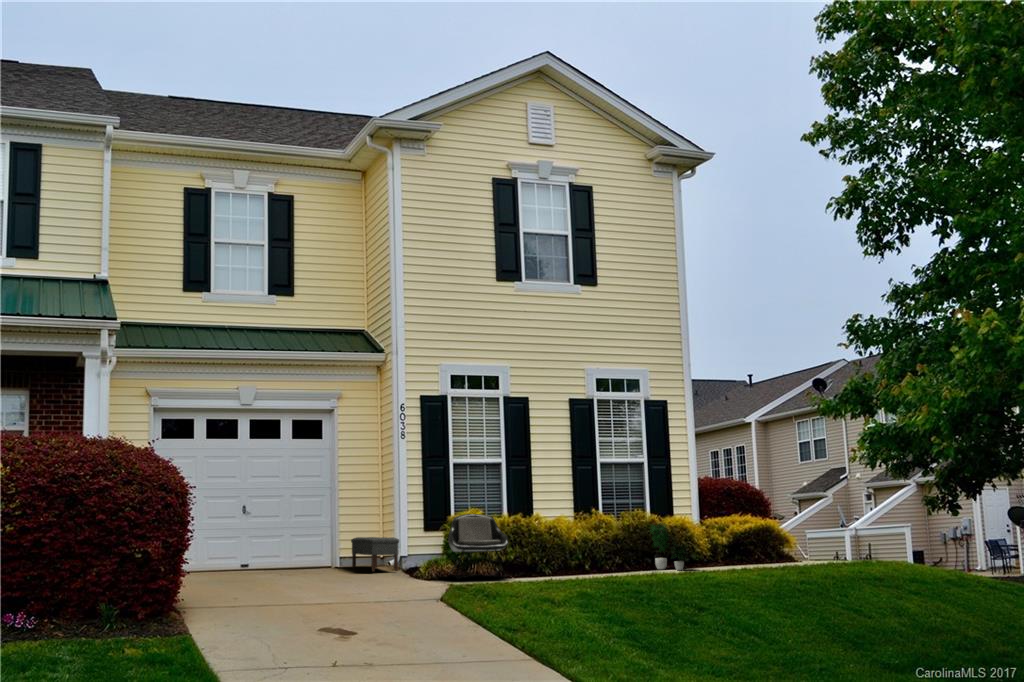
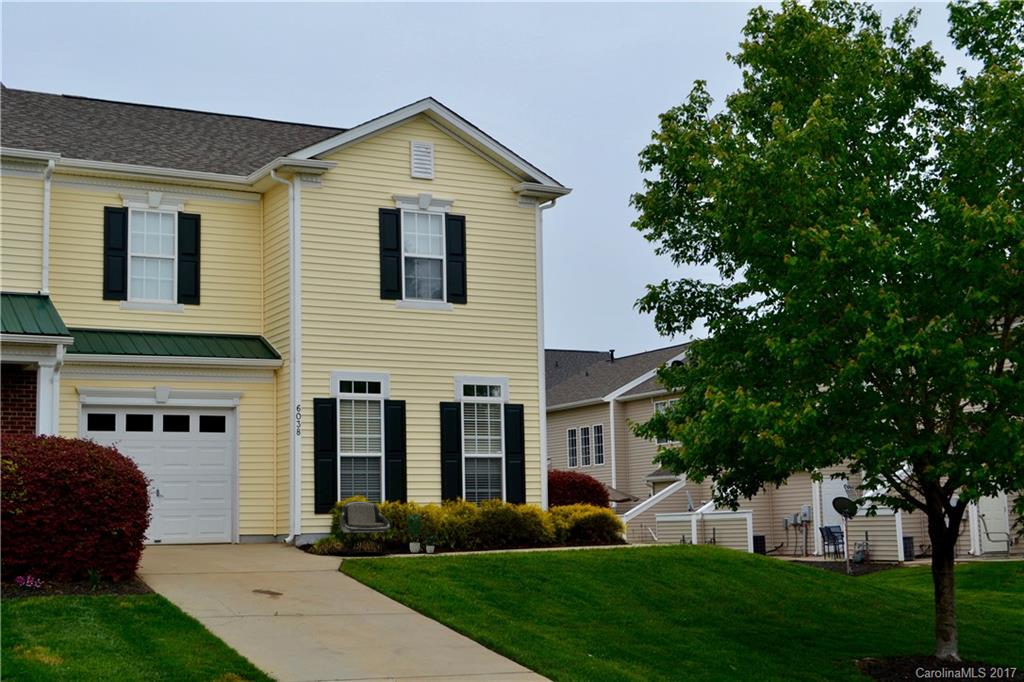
potted plant: present [651,523,687,570] -> present [407,513,437,553]
bench: present [351,537,399,572] -> none [249,519,295,548]

